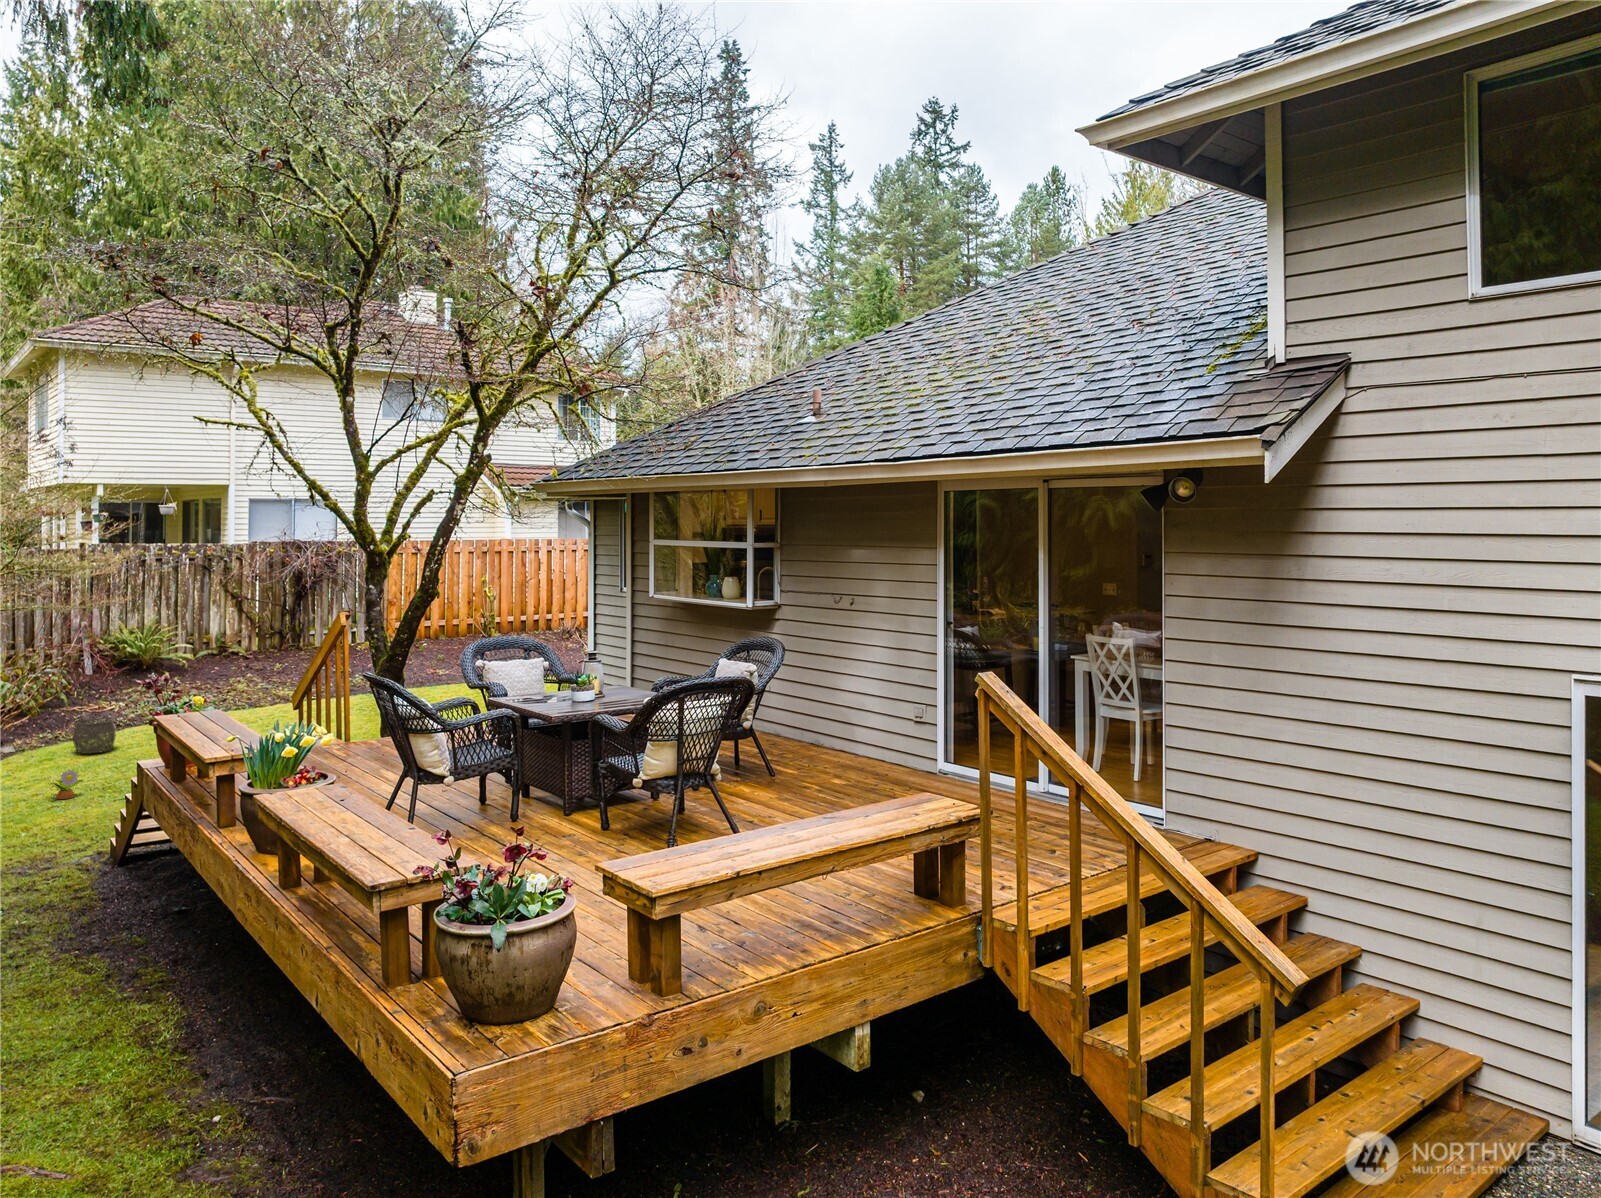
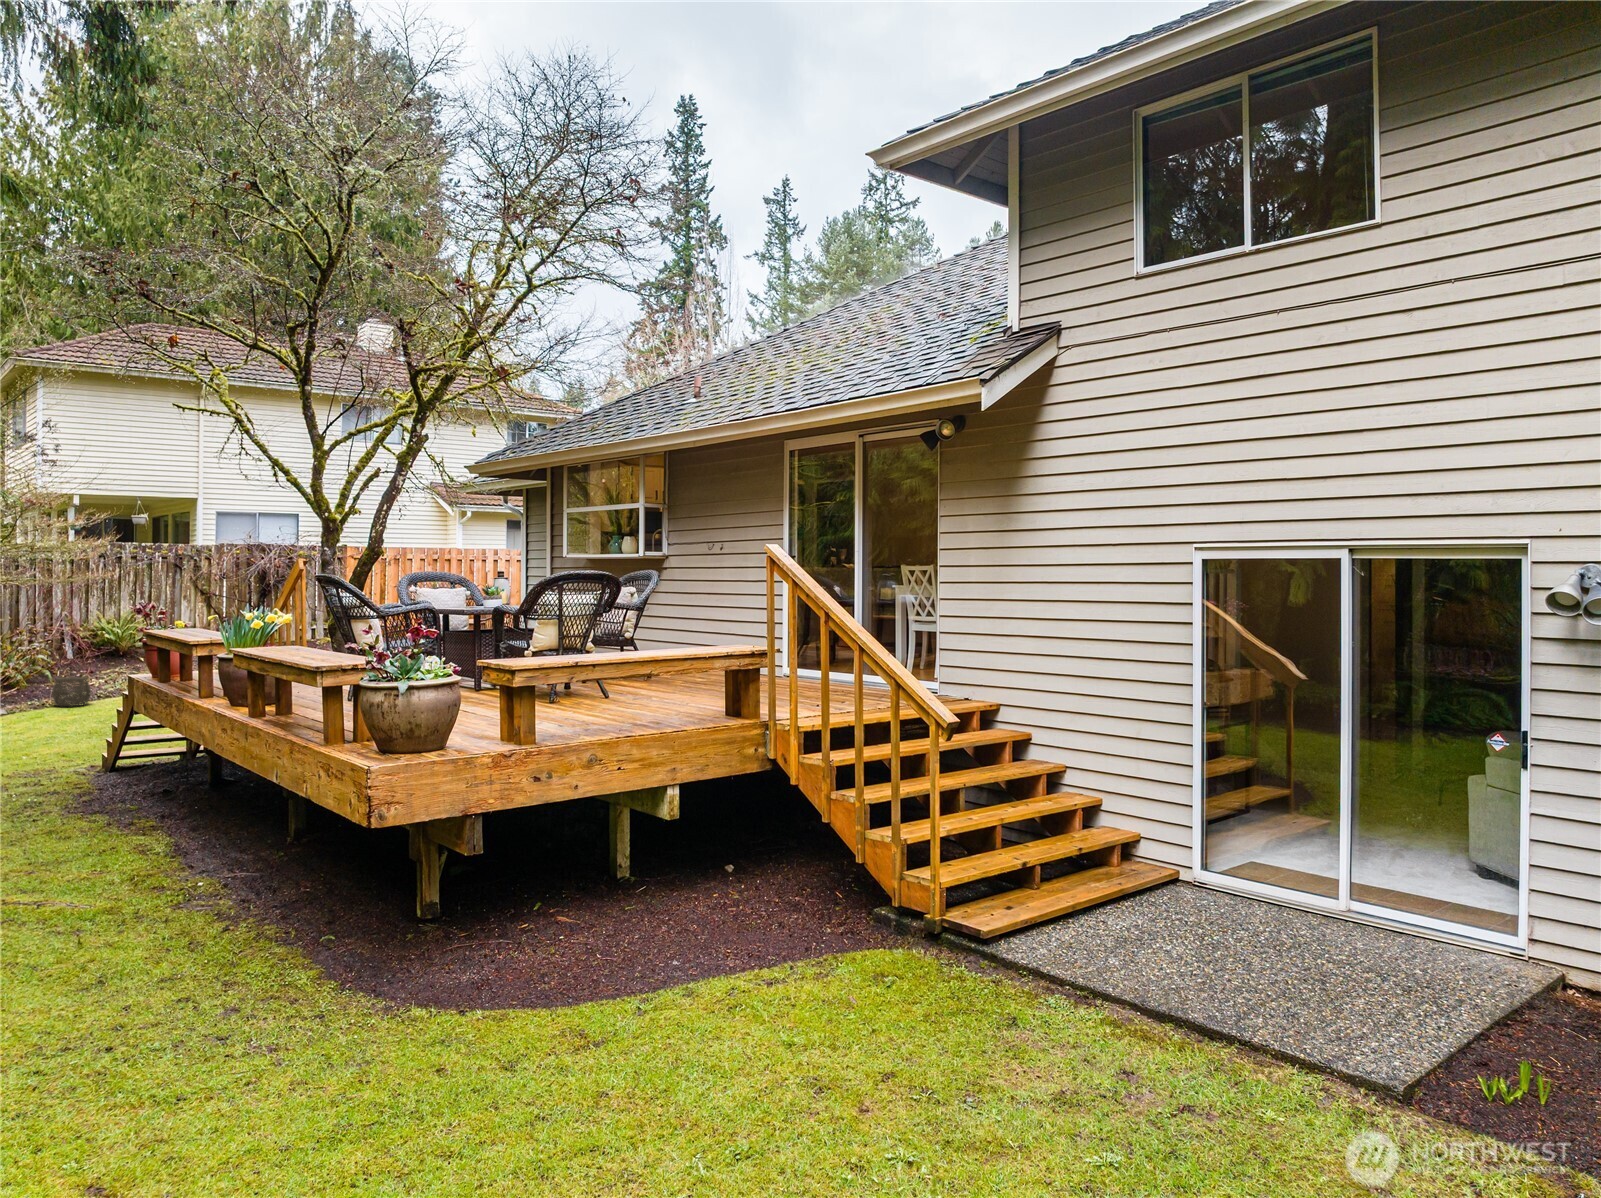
decorative plant: present [49,769,84,799] -> none [31,705,63,731]

